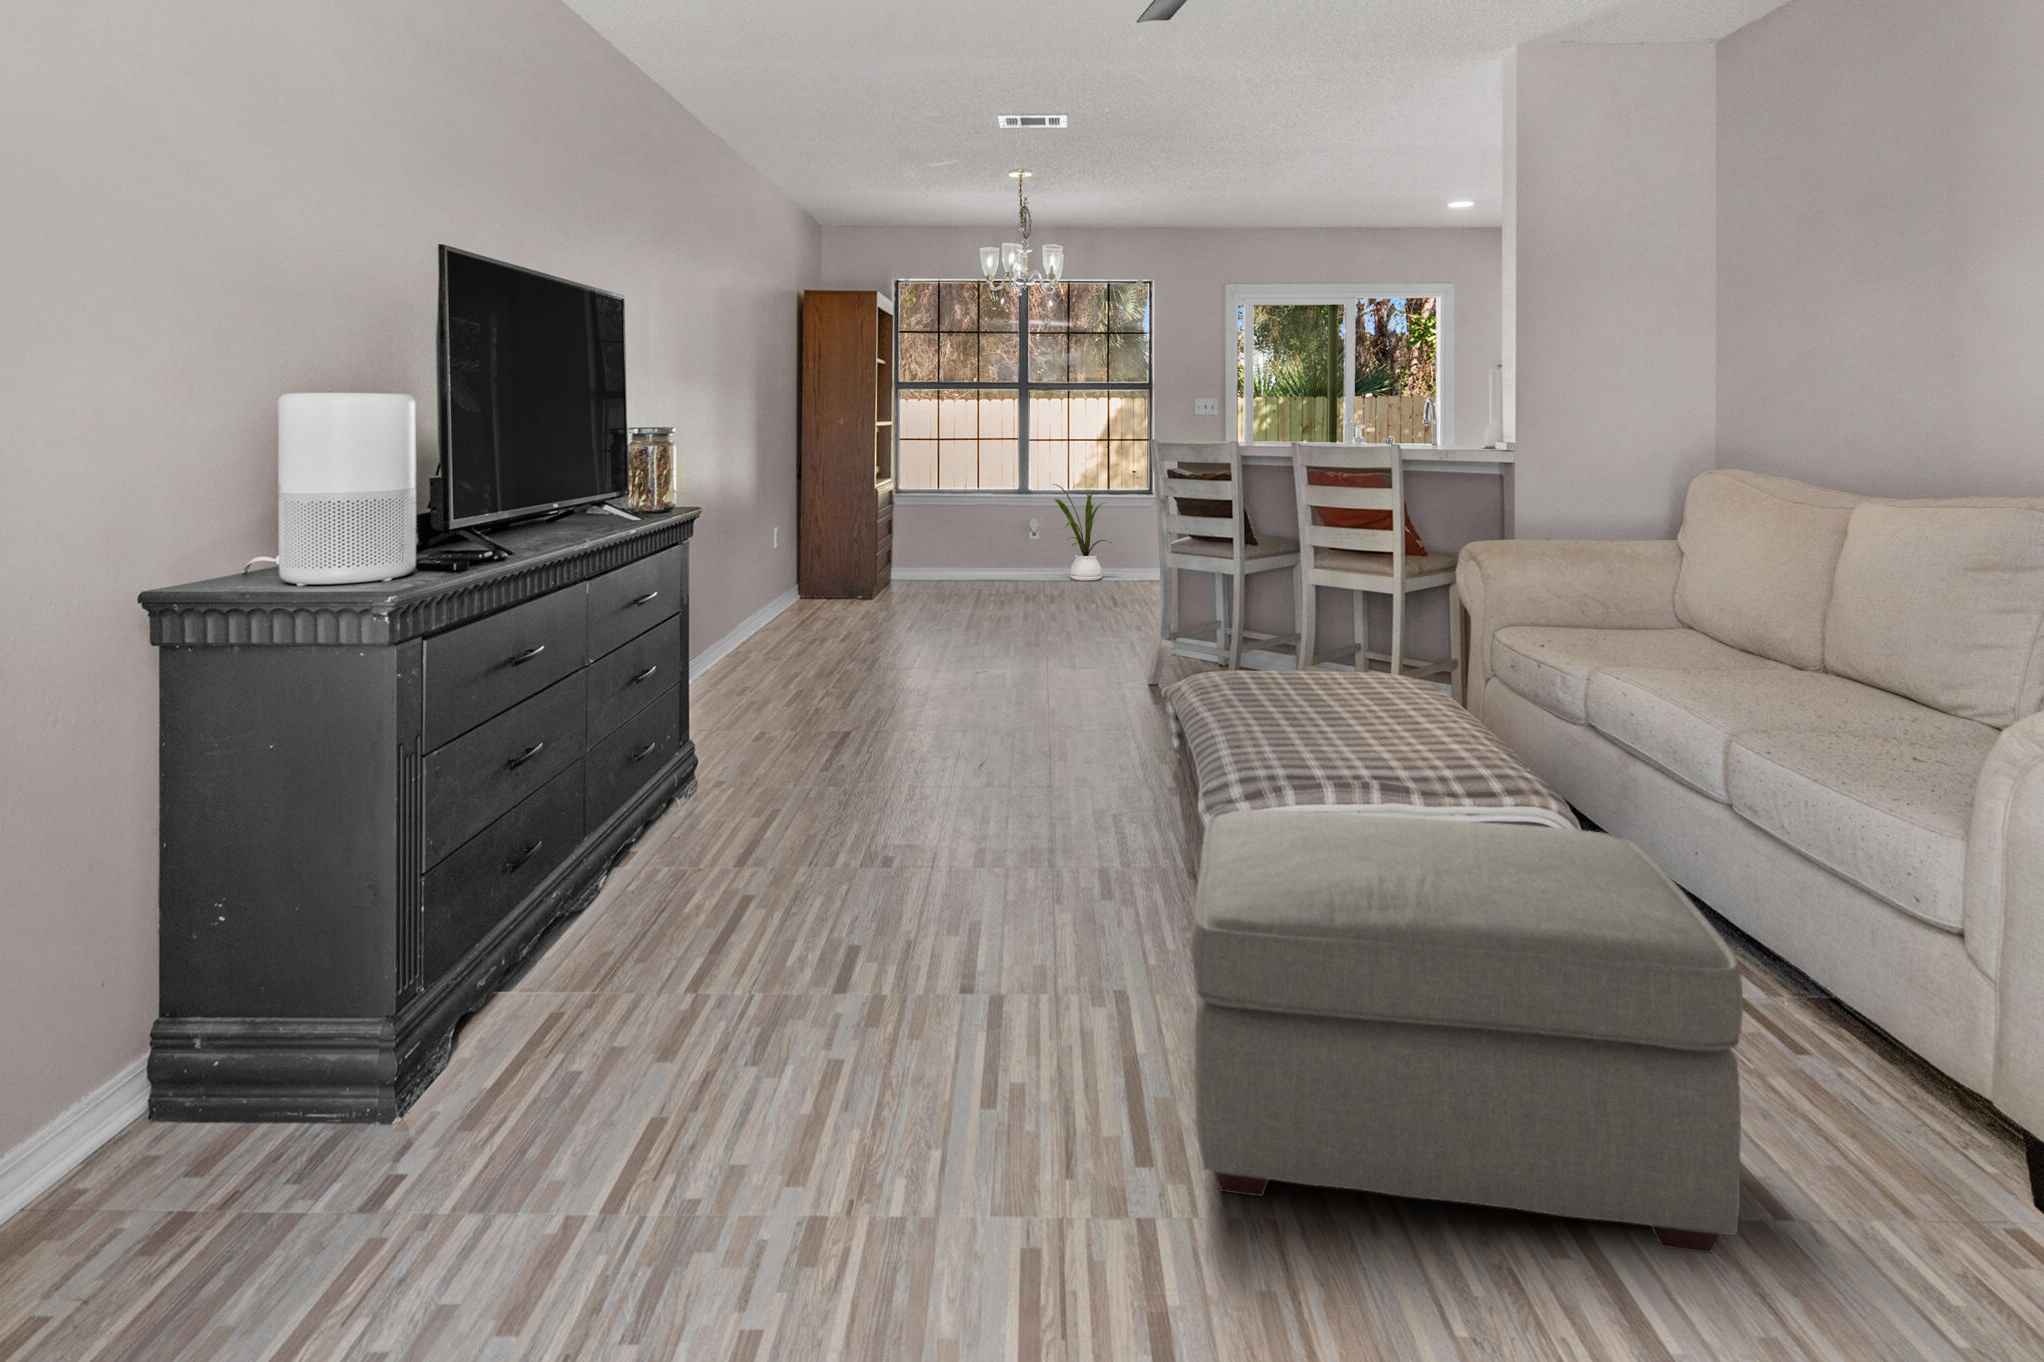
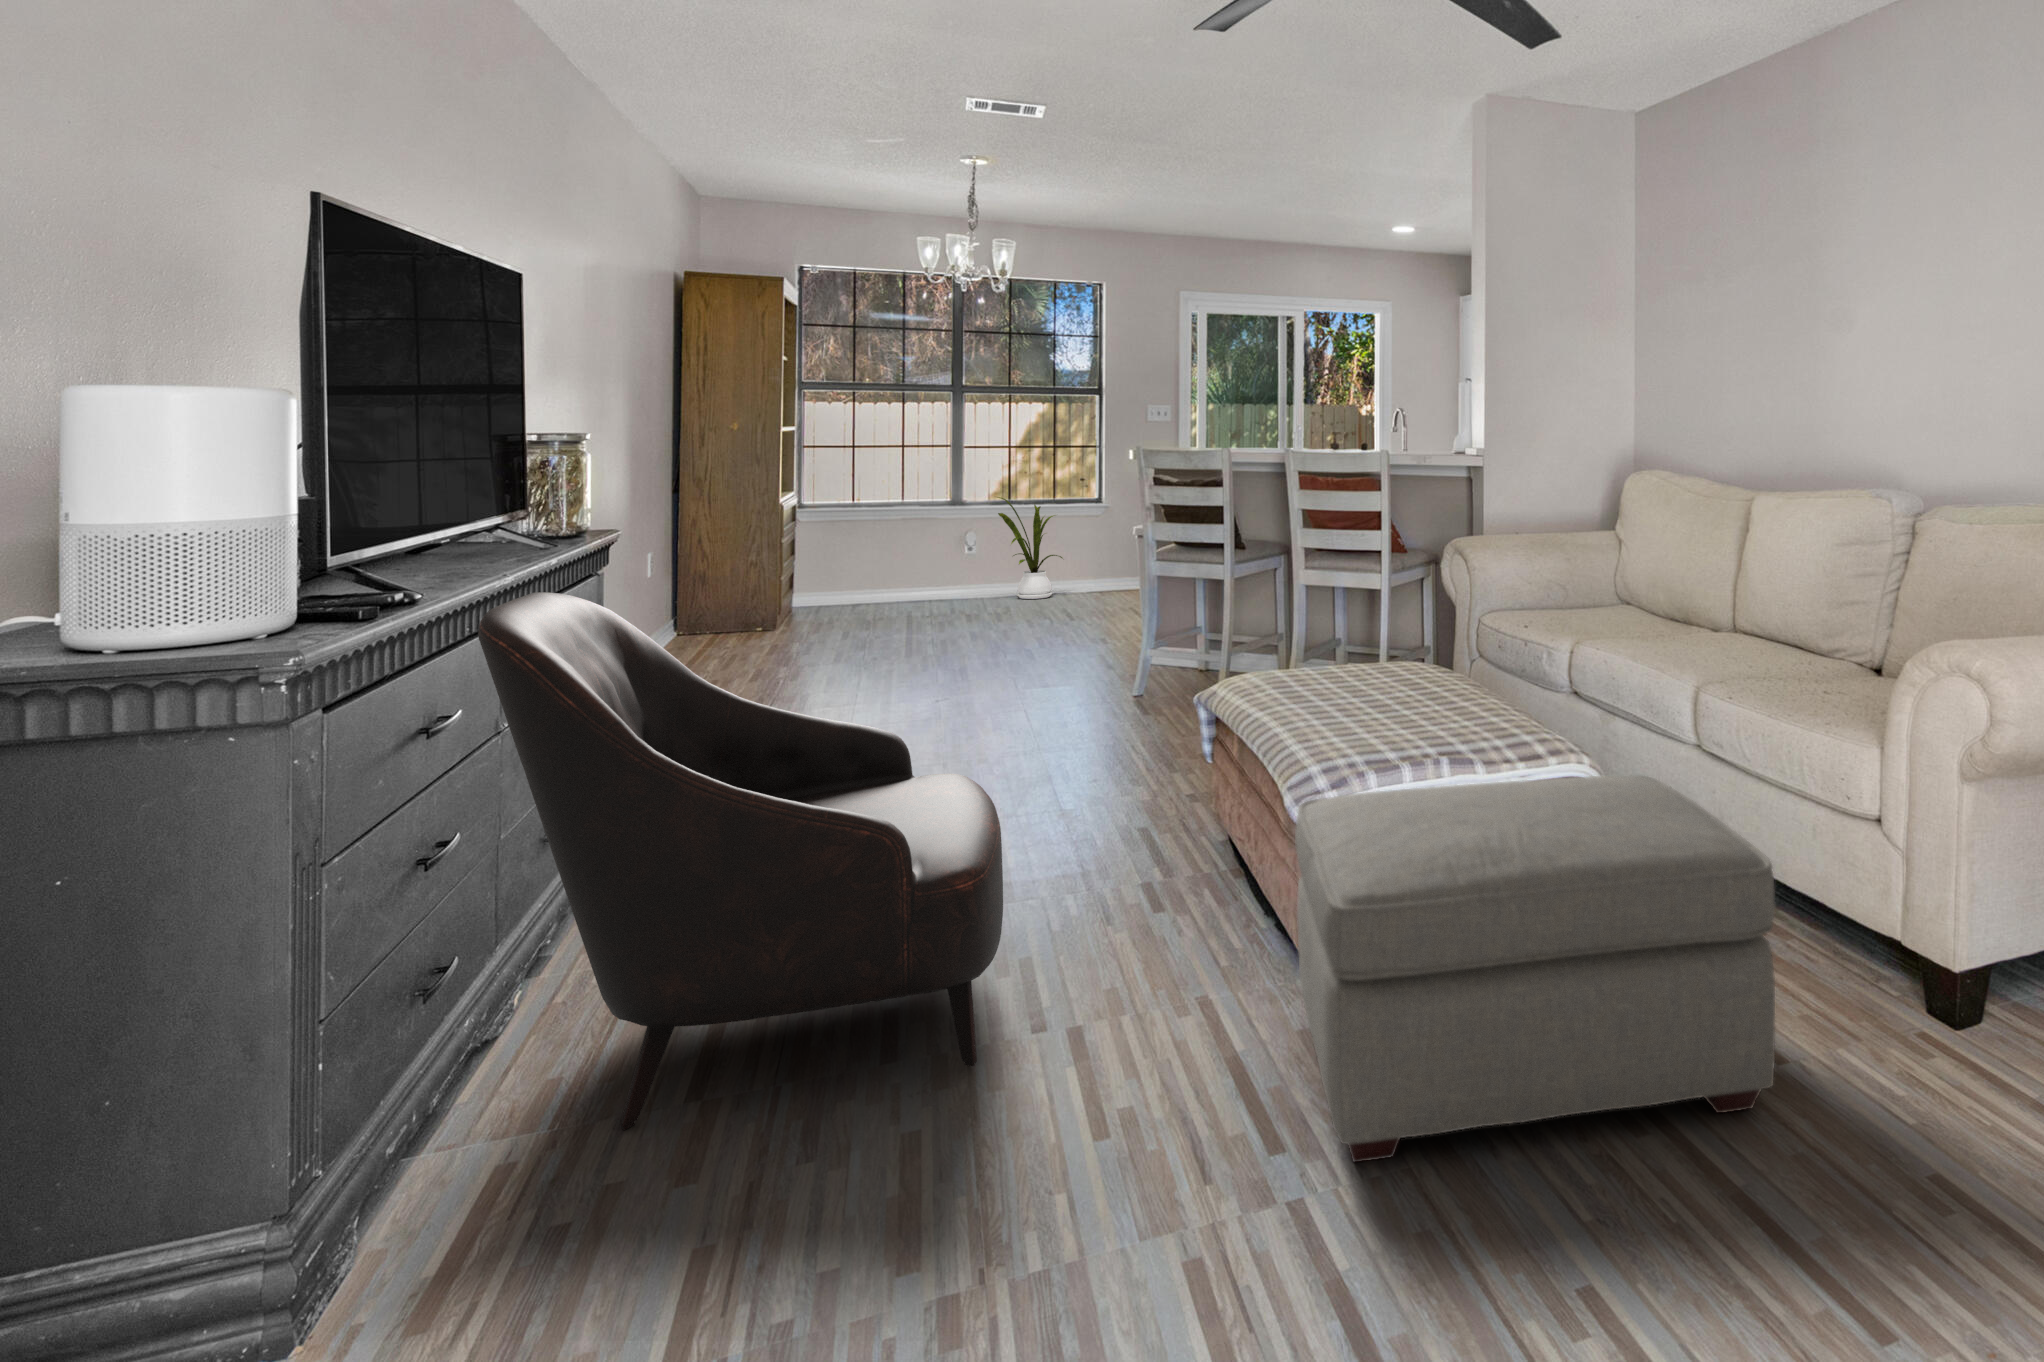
armchair: none [547,558,952,1011] -> present [478,592,1003,1130]

